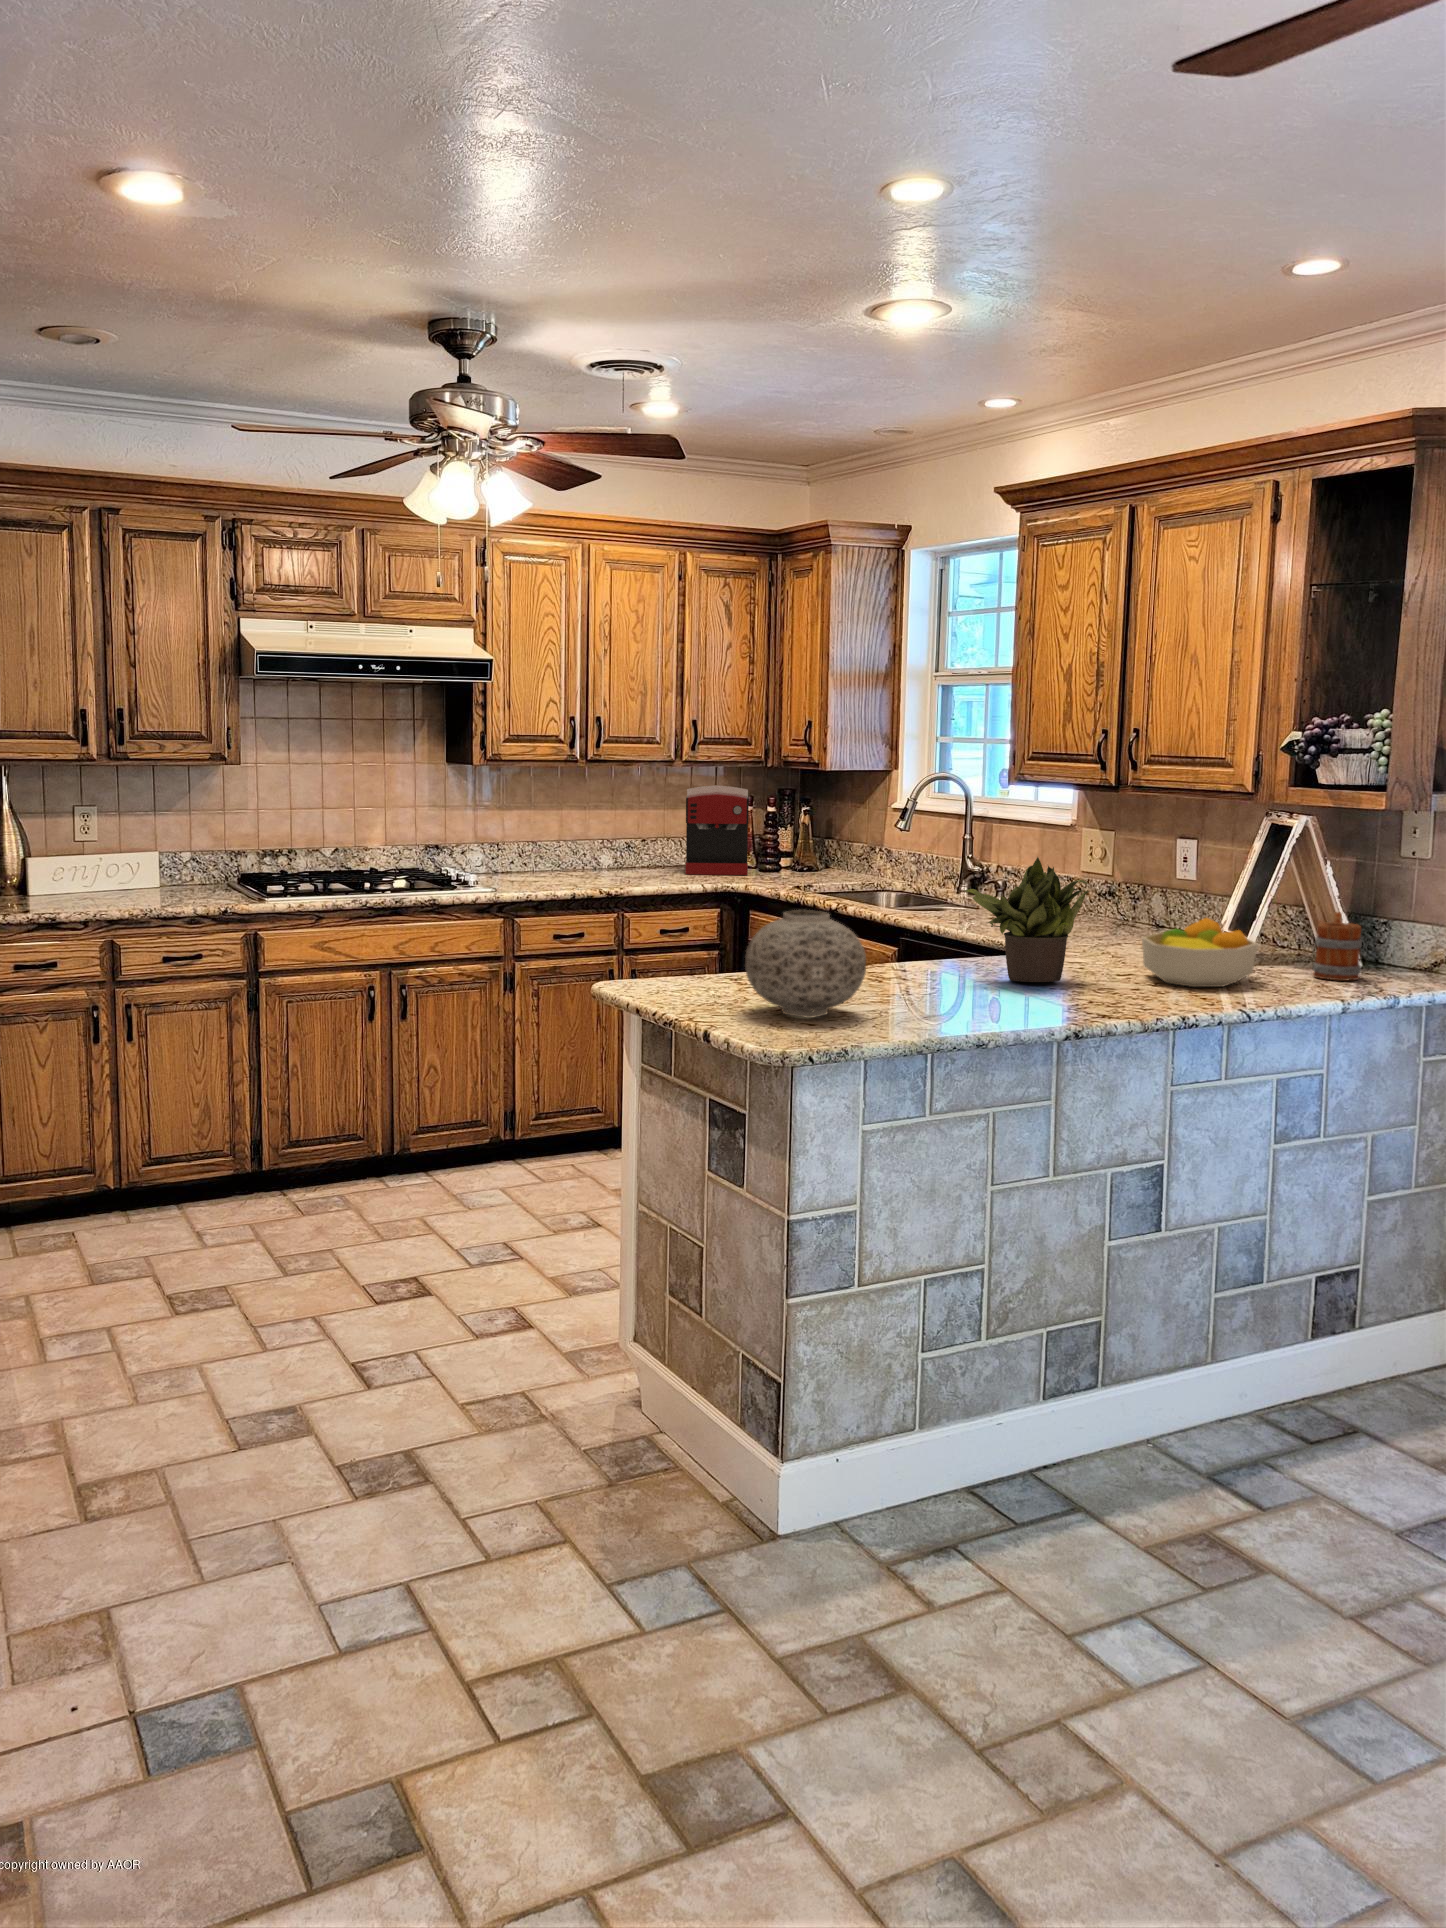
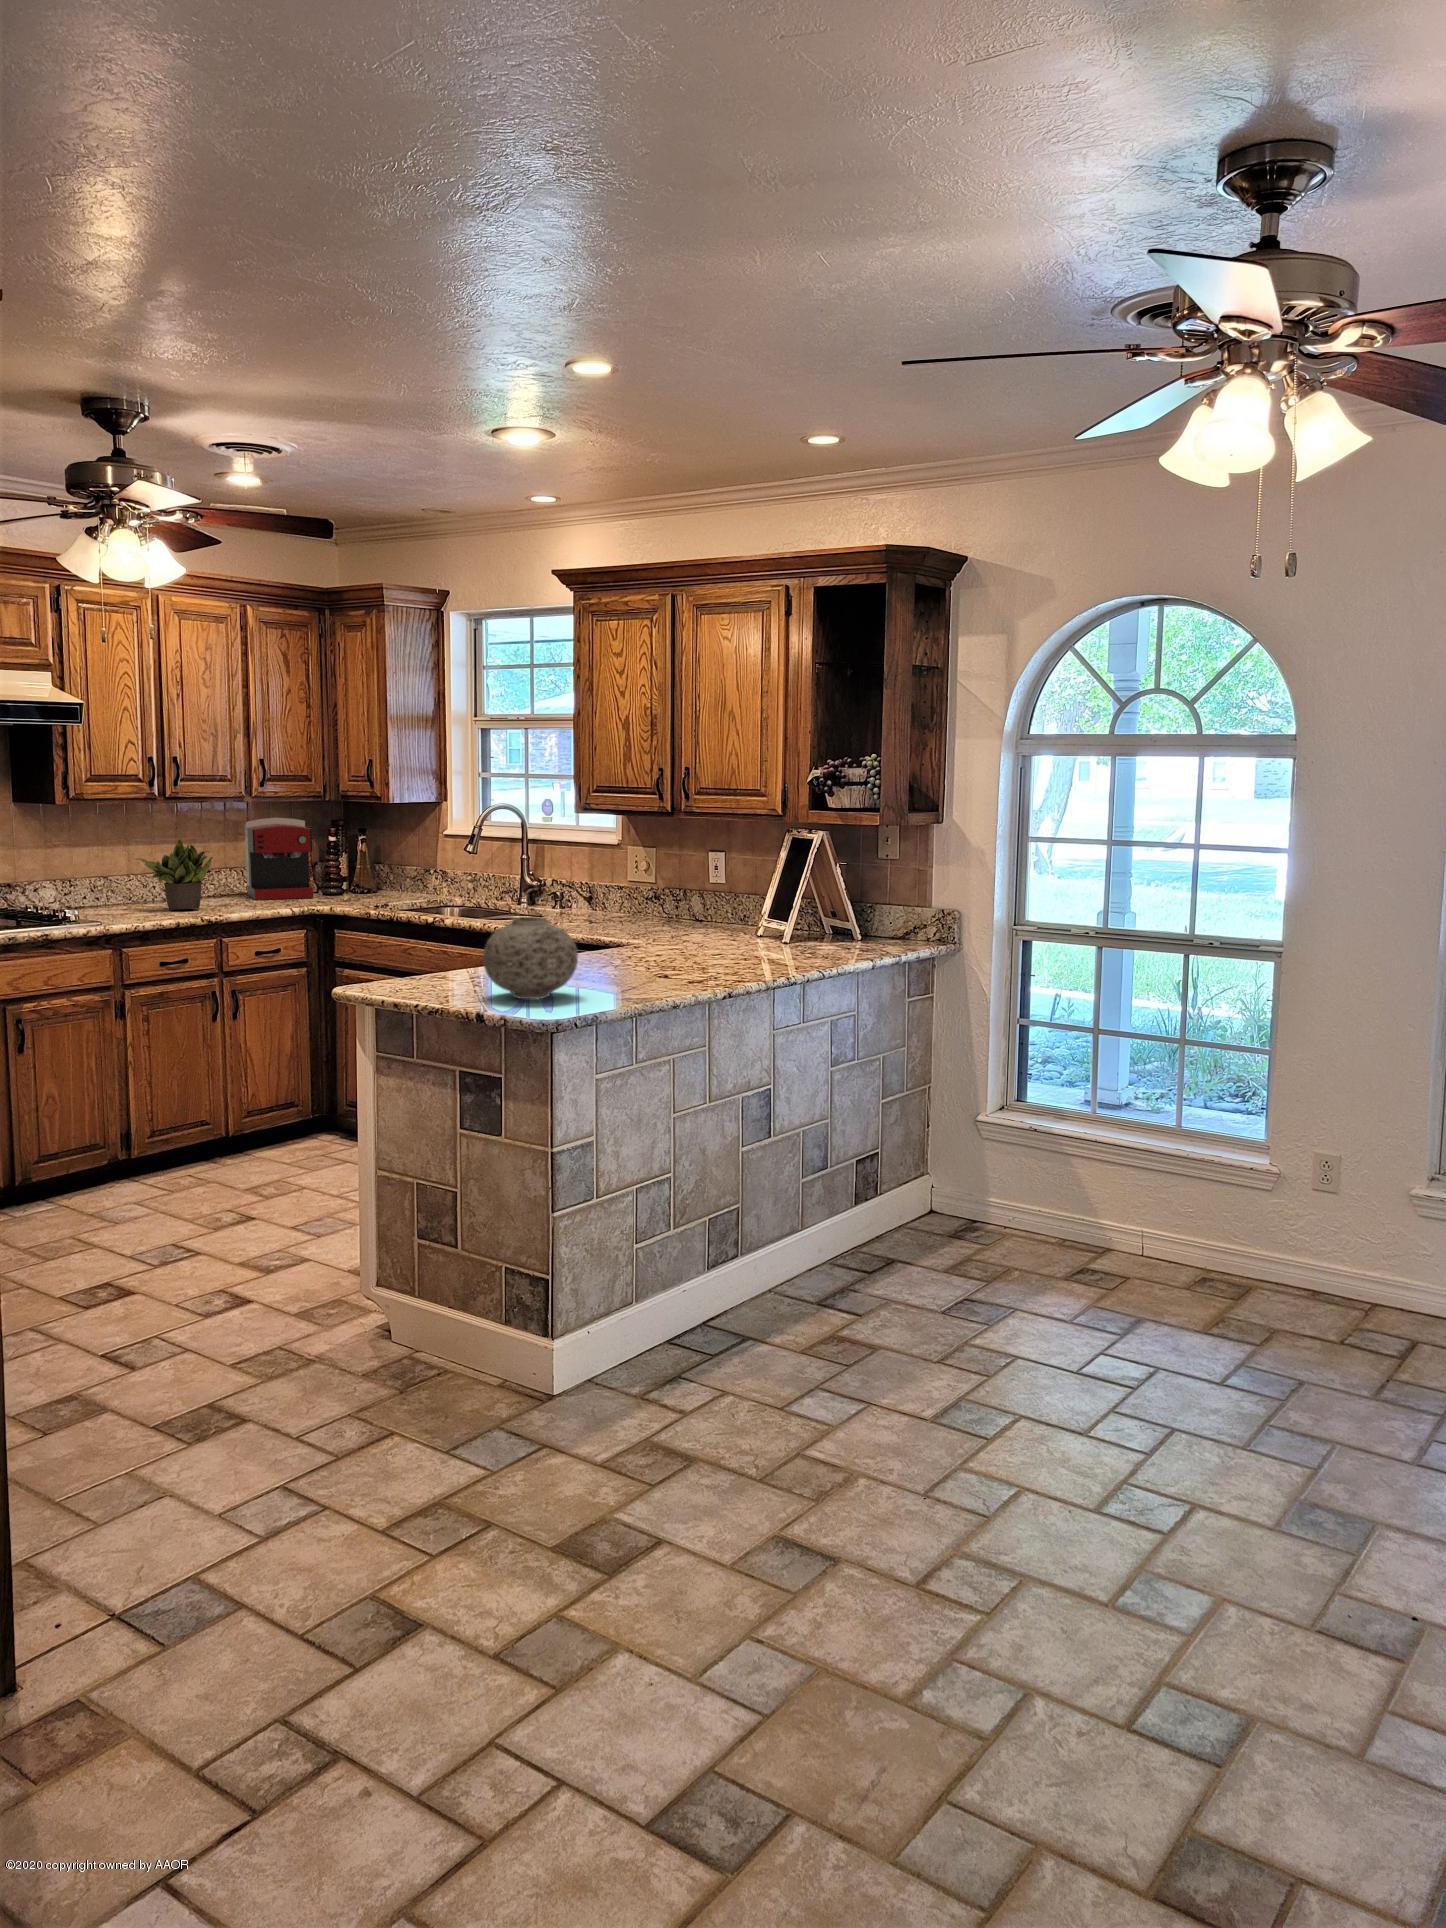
potted plant: present [964,857,1089,982] -> present [136,839,213,910]
mug: present [1312,912,1362,981] -> none [837,900,869,948]
fruit bowl: present [1142,918,1258,987] -> none [727,908,808,959]

